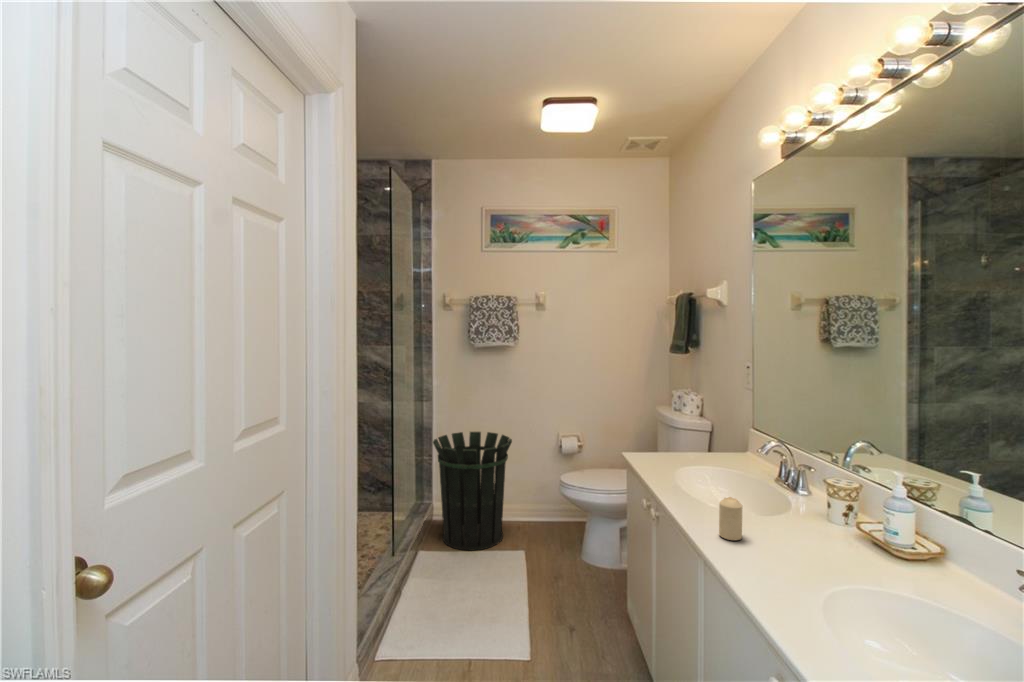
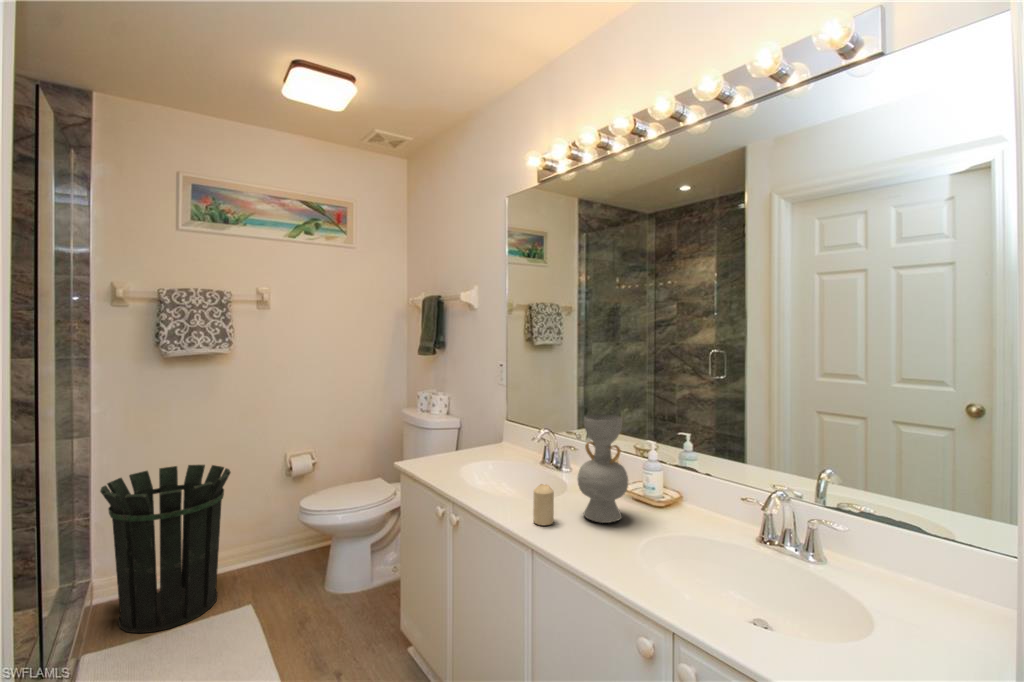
decorative vase: none [775,432,841,556] -> present [578,414,628,523]

